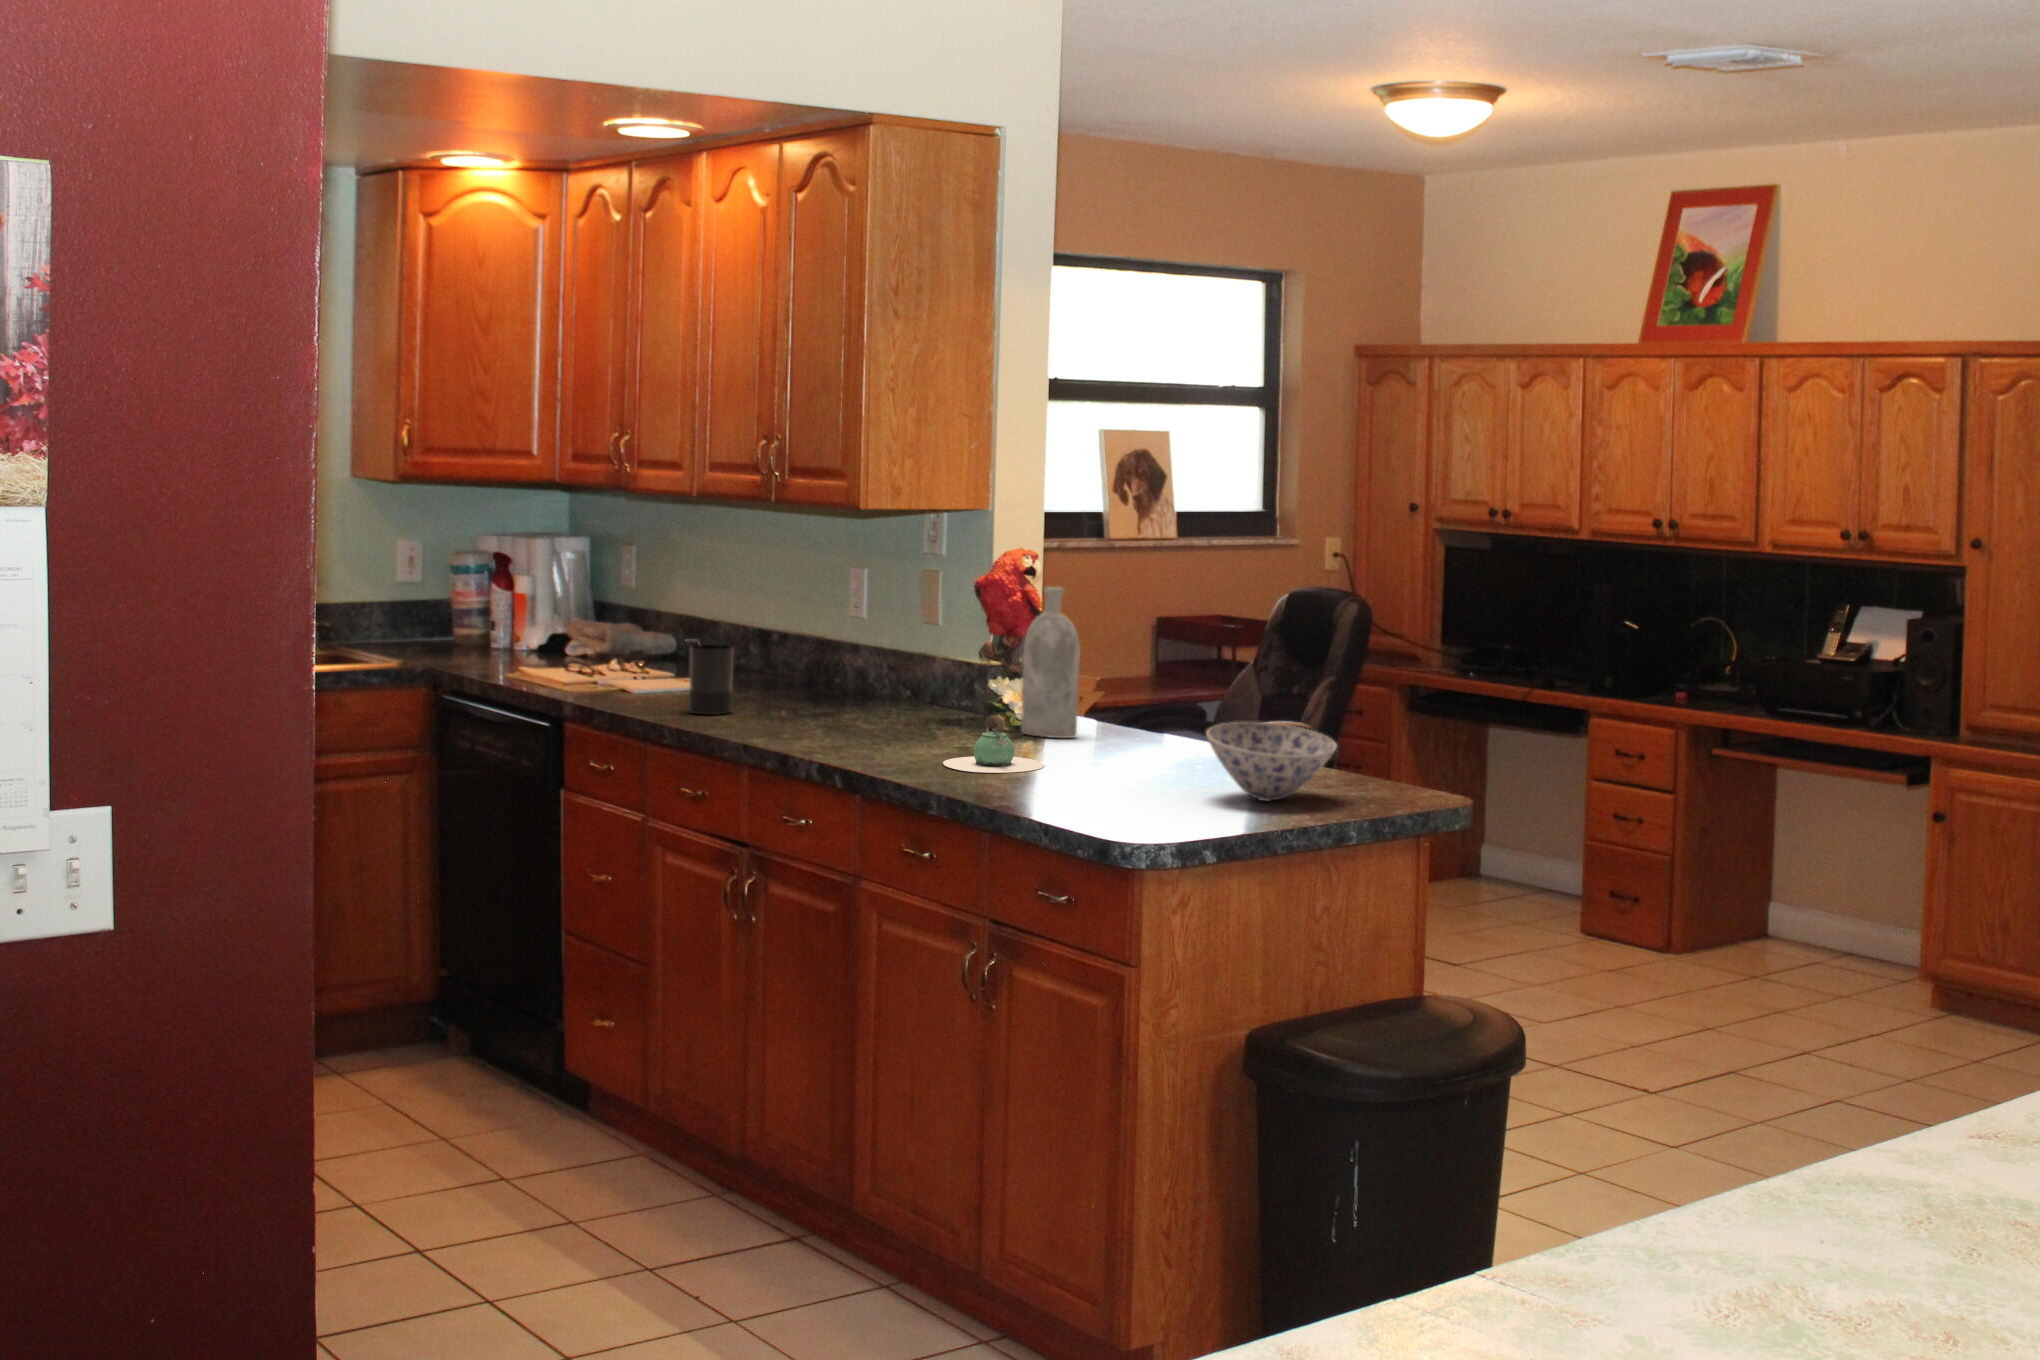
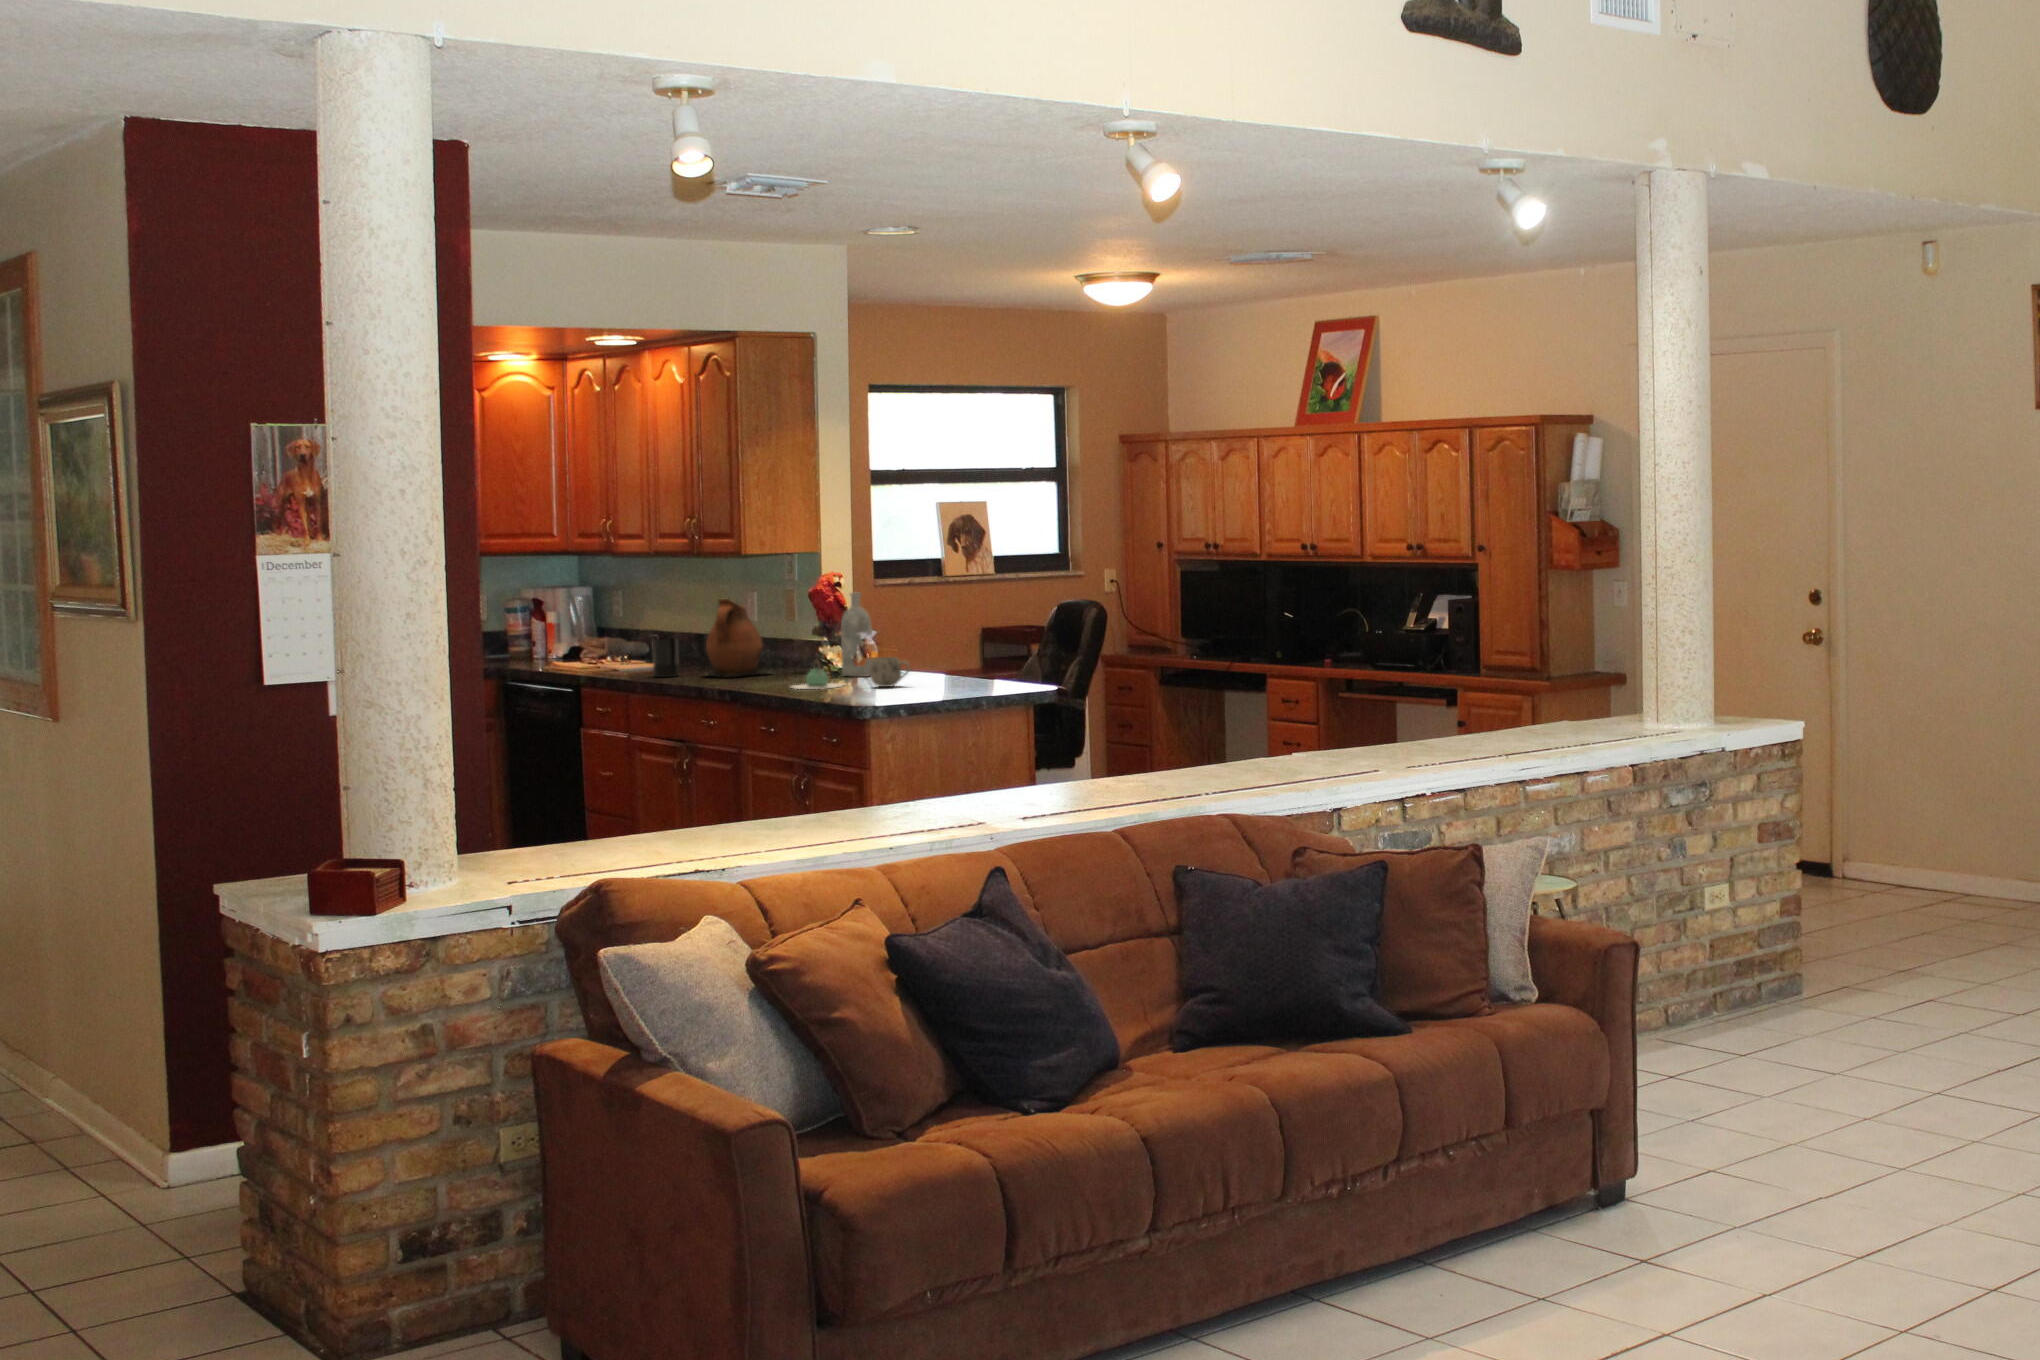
ceramic pitcher: none [767,584,896,722] -> present [704,599,767,676]
mug: none [1098,719,1174,777] -> present [870,657,910,687]
bowl: present [1206,722,1337,800] -> none [919,653,988,690]

